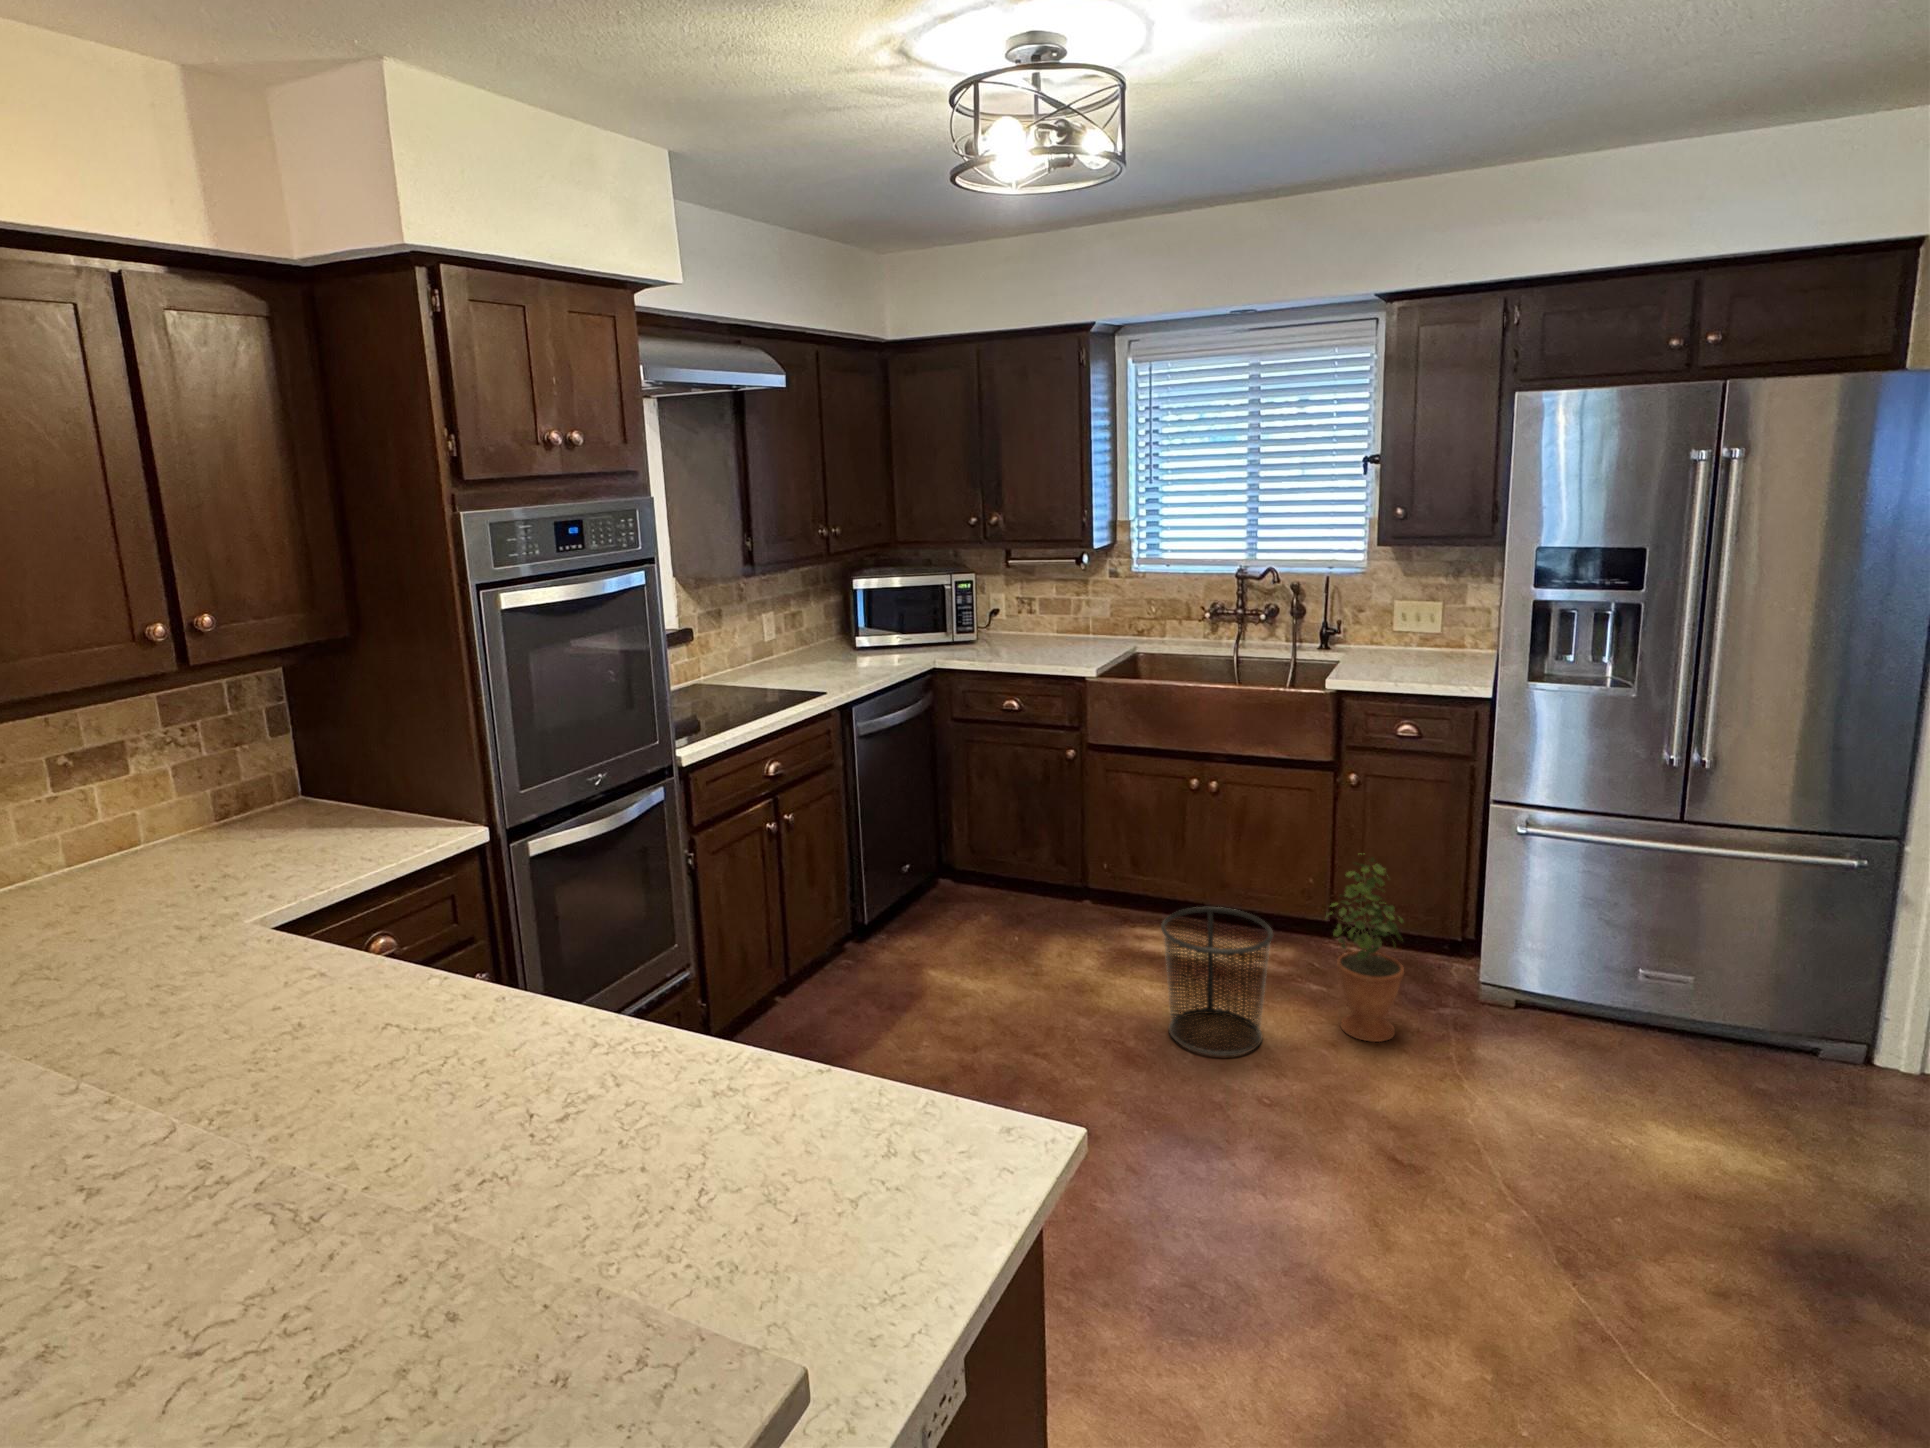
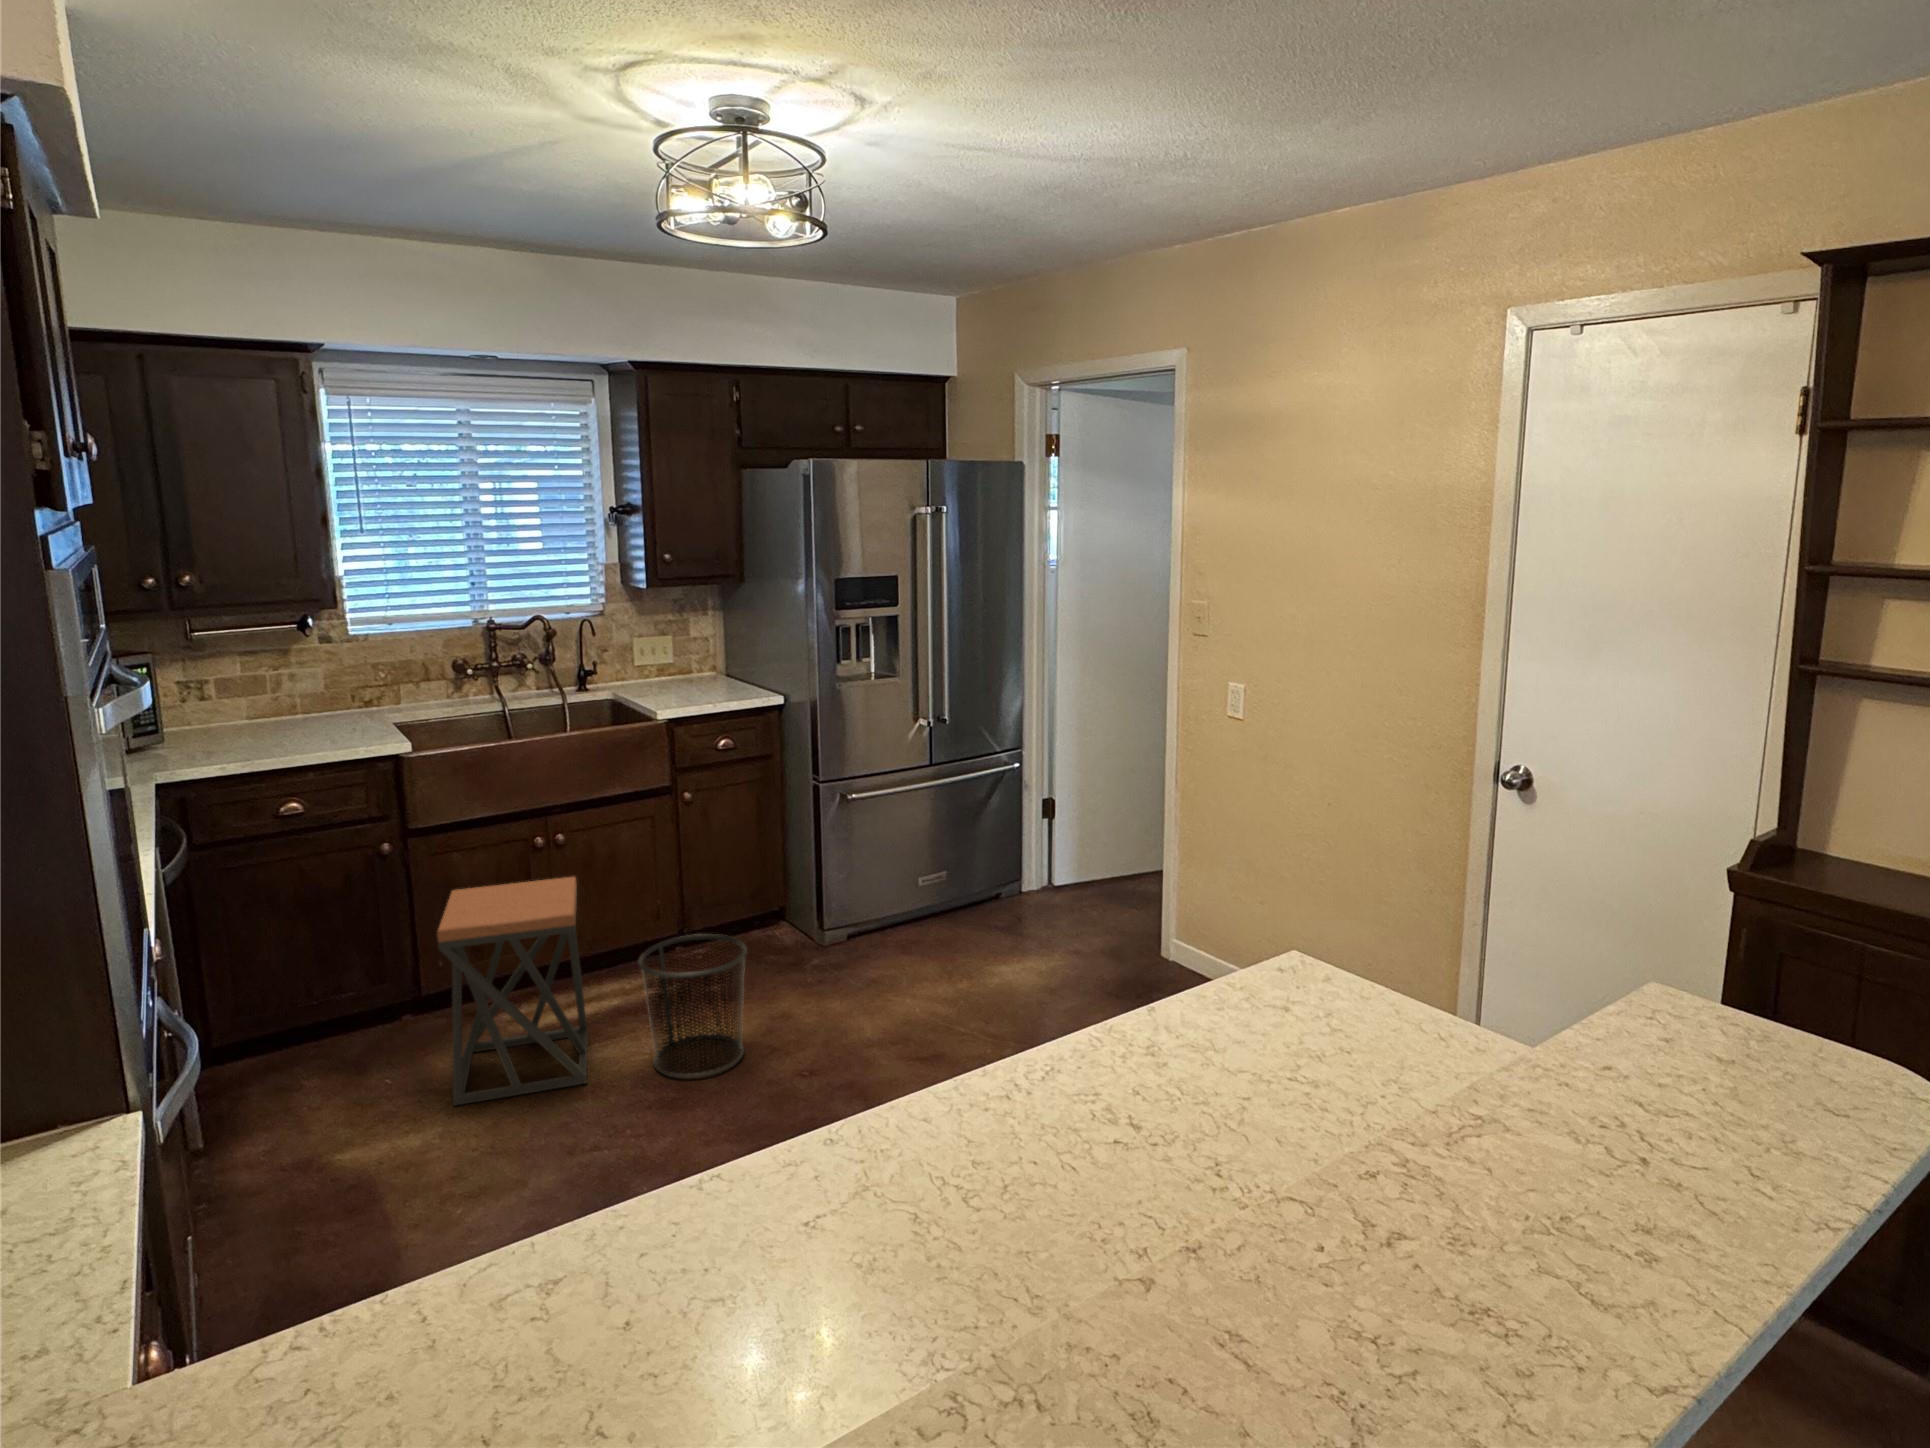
stool: none [1022,800,1174,1006] -> present [437,877,588,1105]
potted plant: present [1326,853,1404,1042] -> none [751,849,816,1010]

